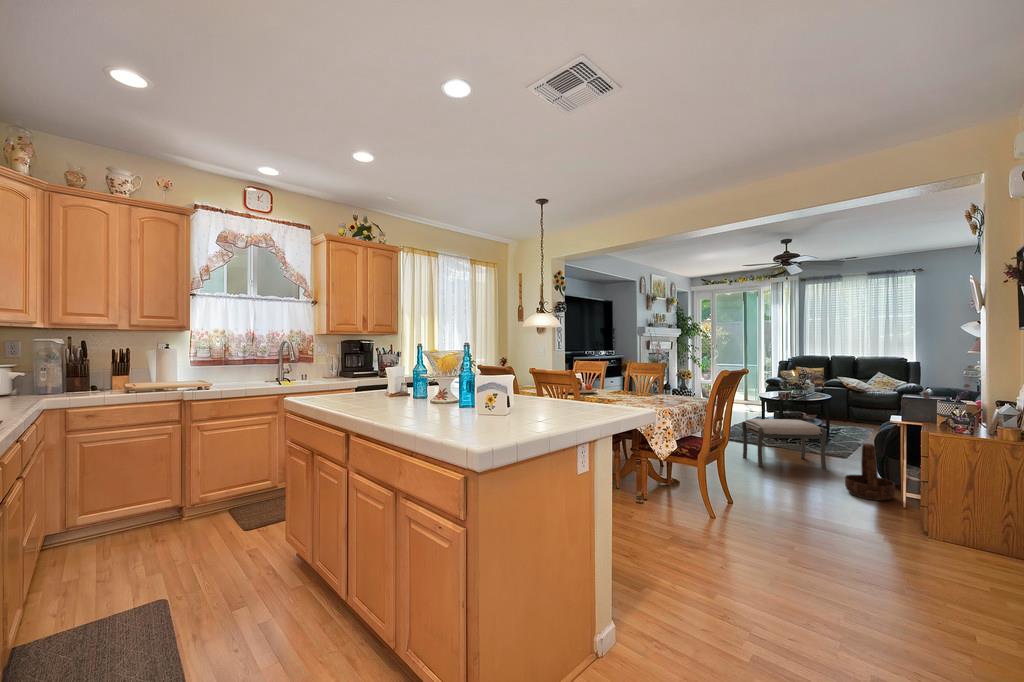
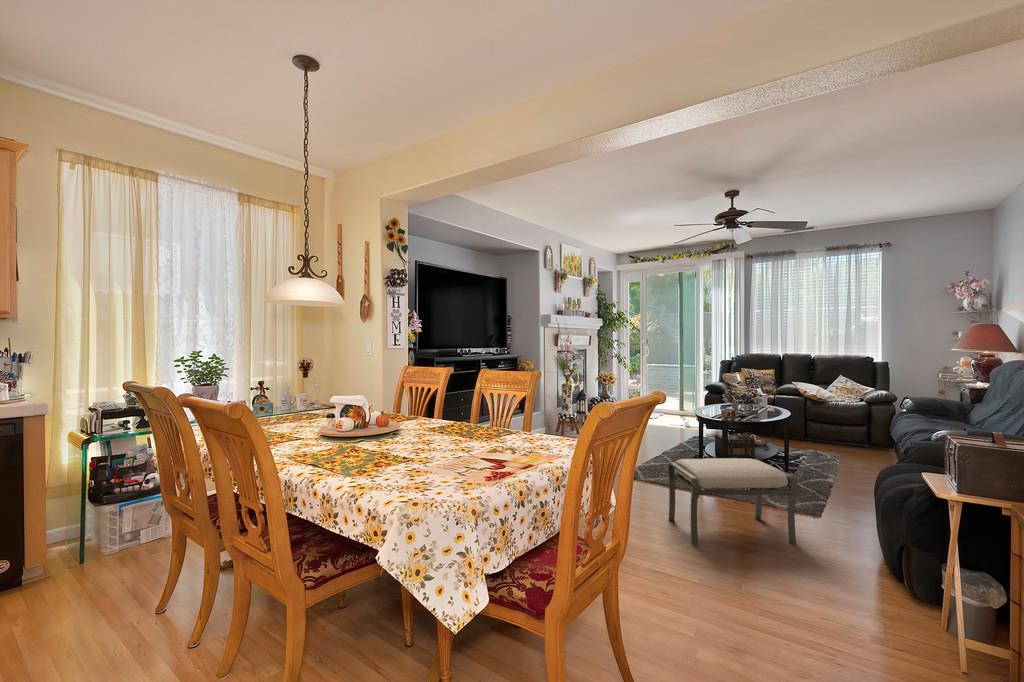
basket: present [845,444,895,501] -> none [840,521,932,638]

